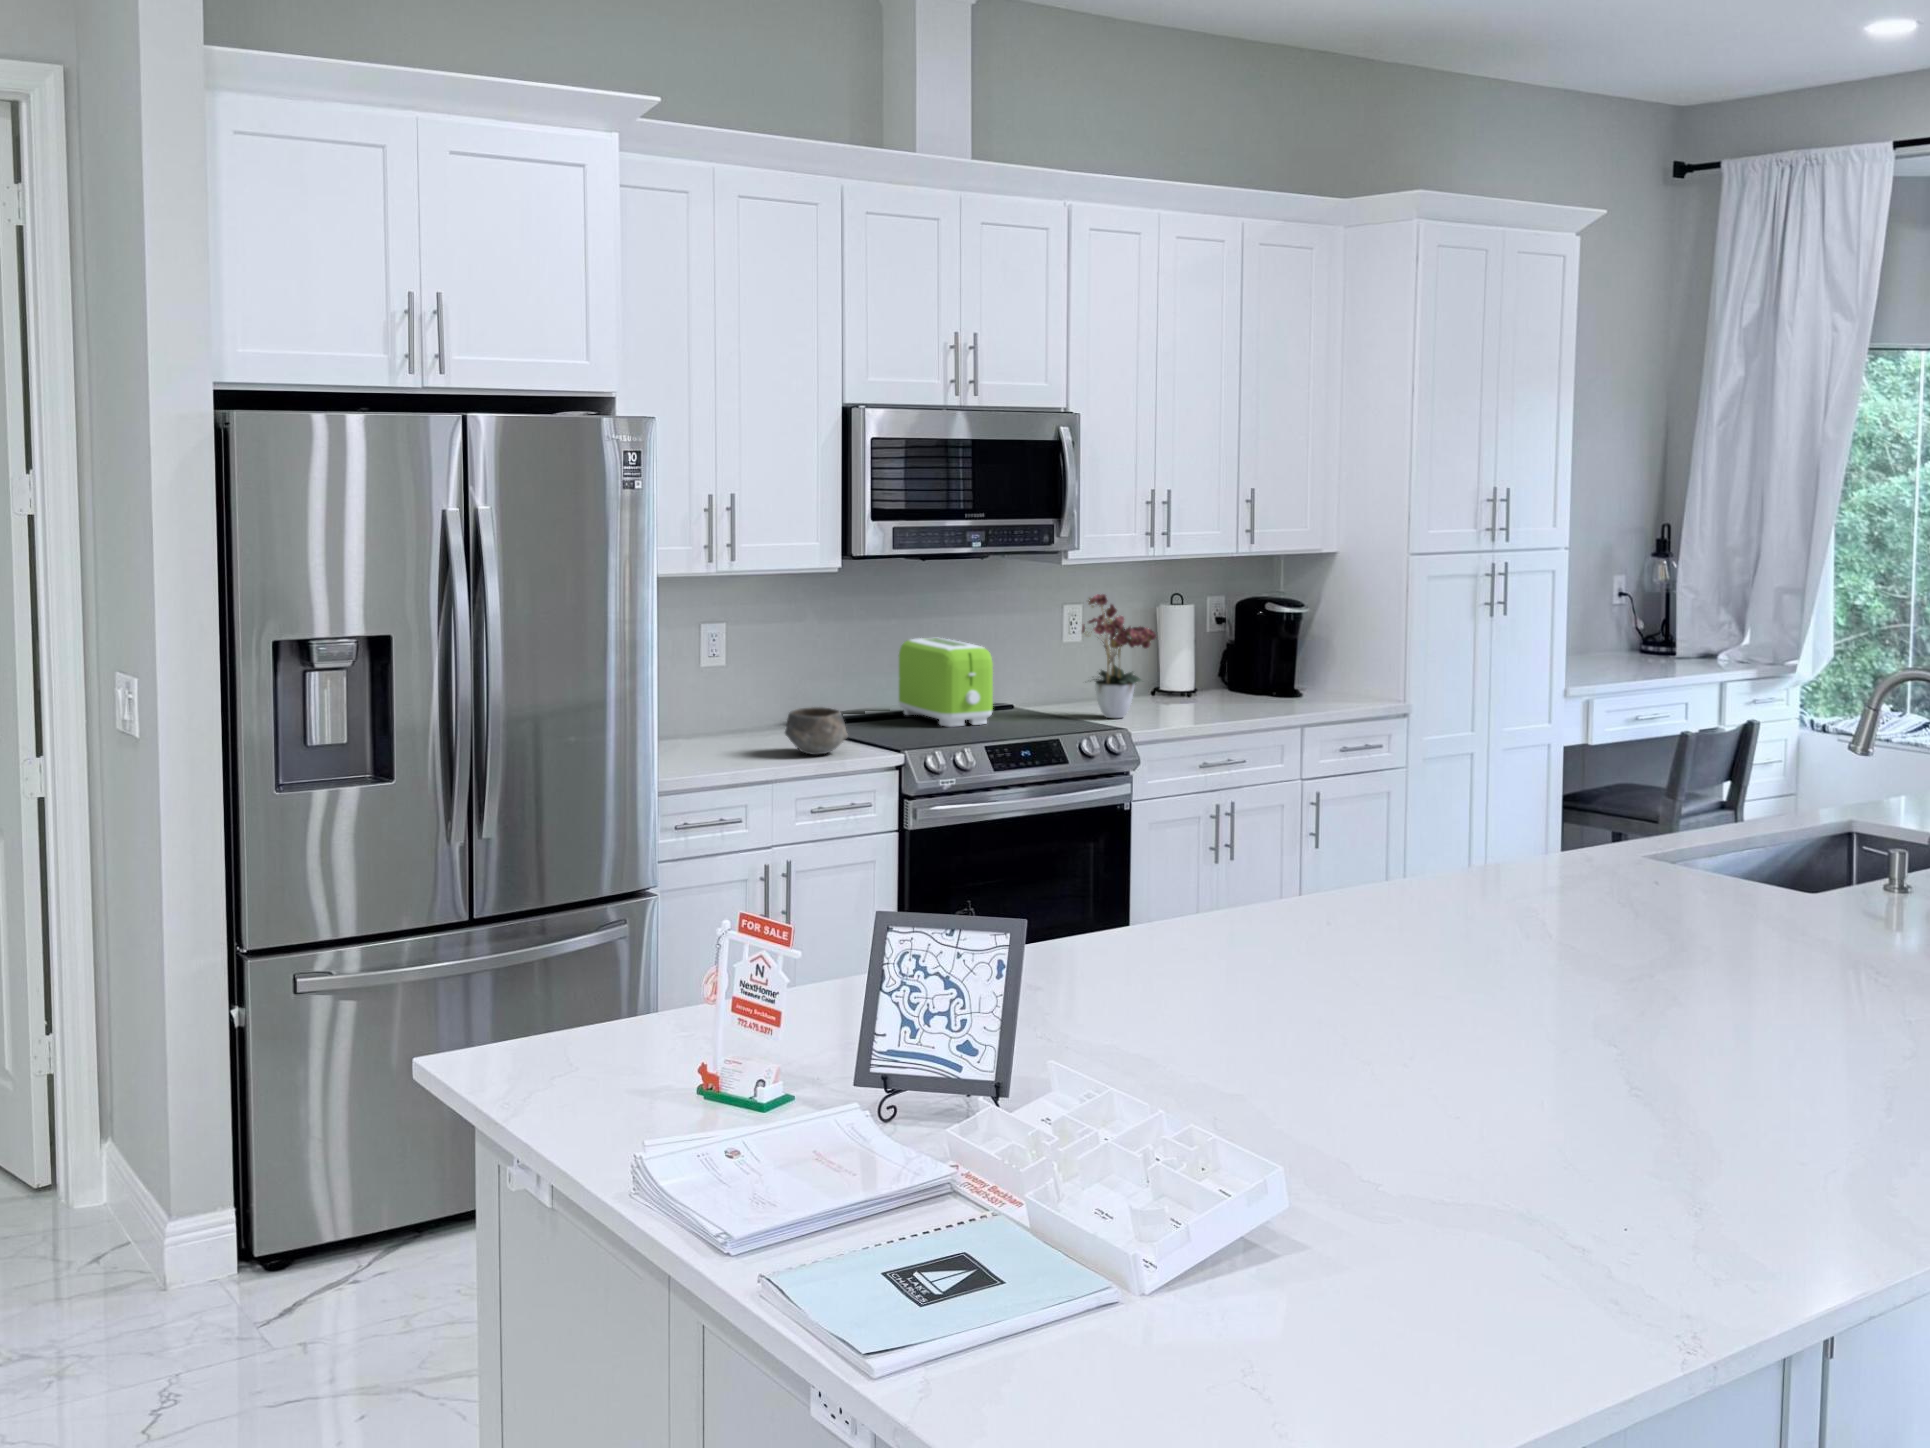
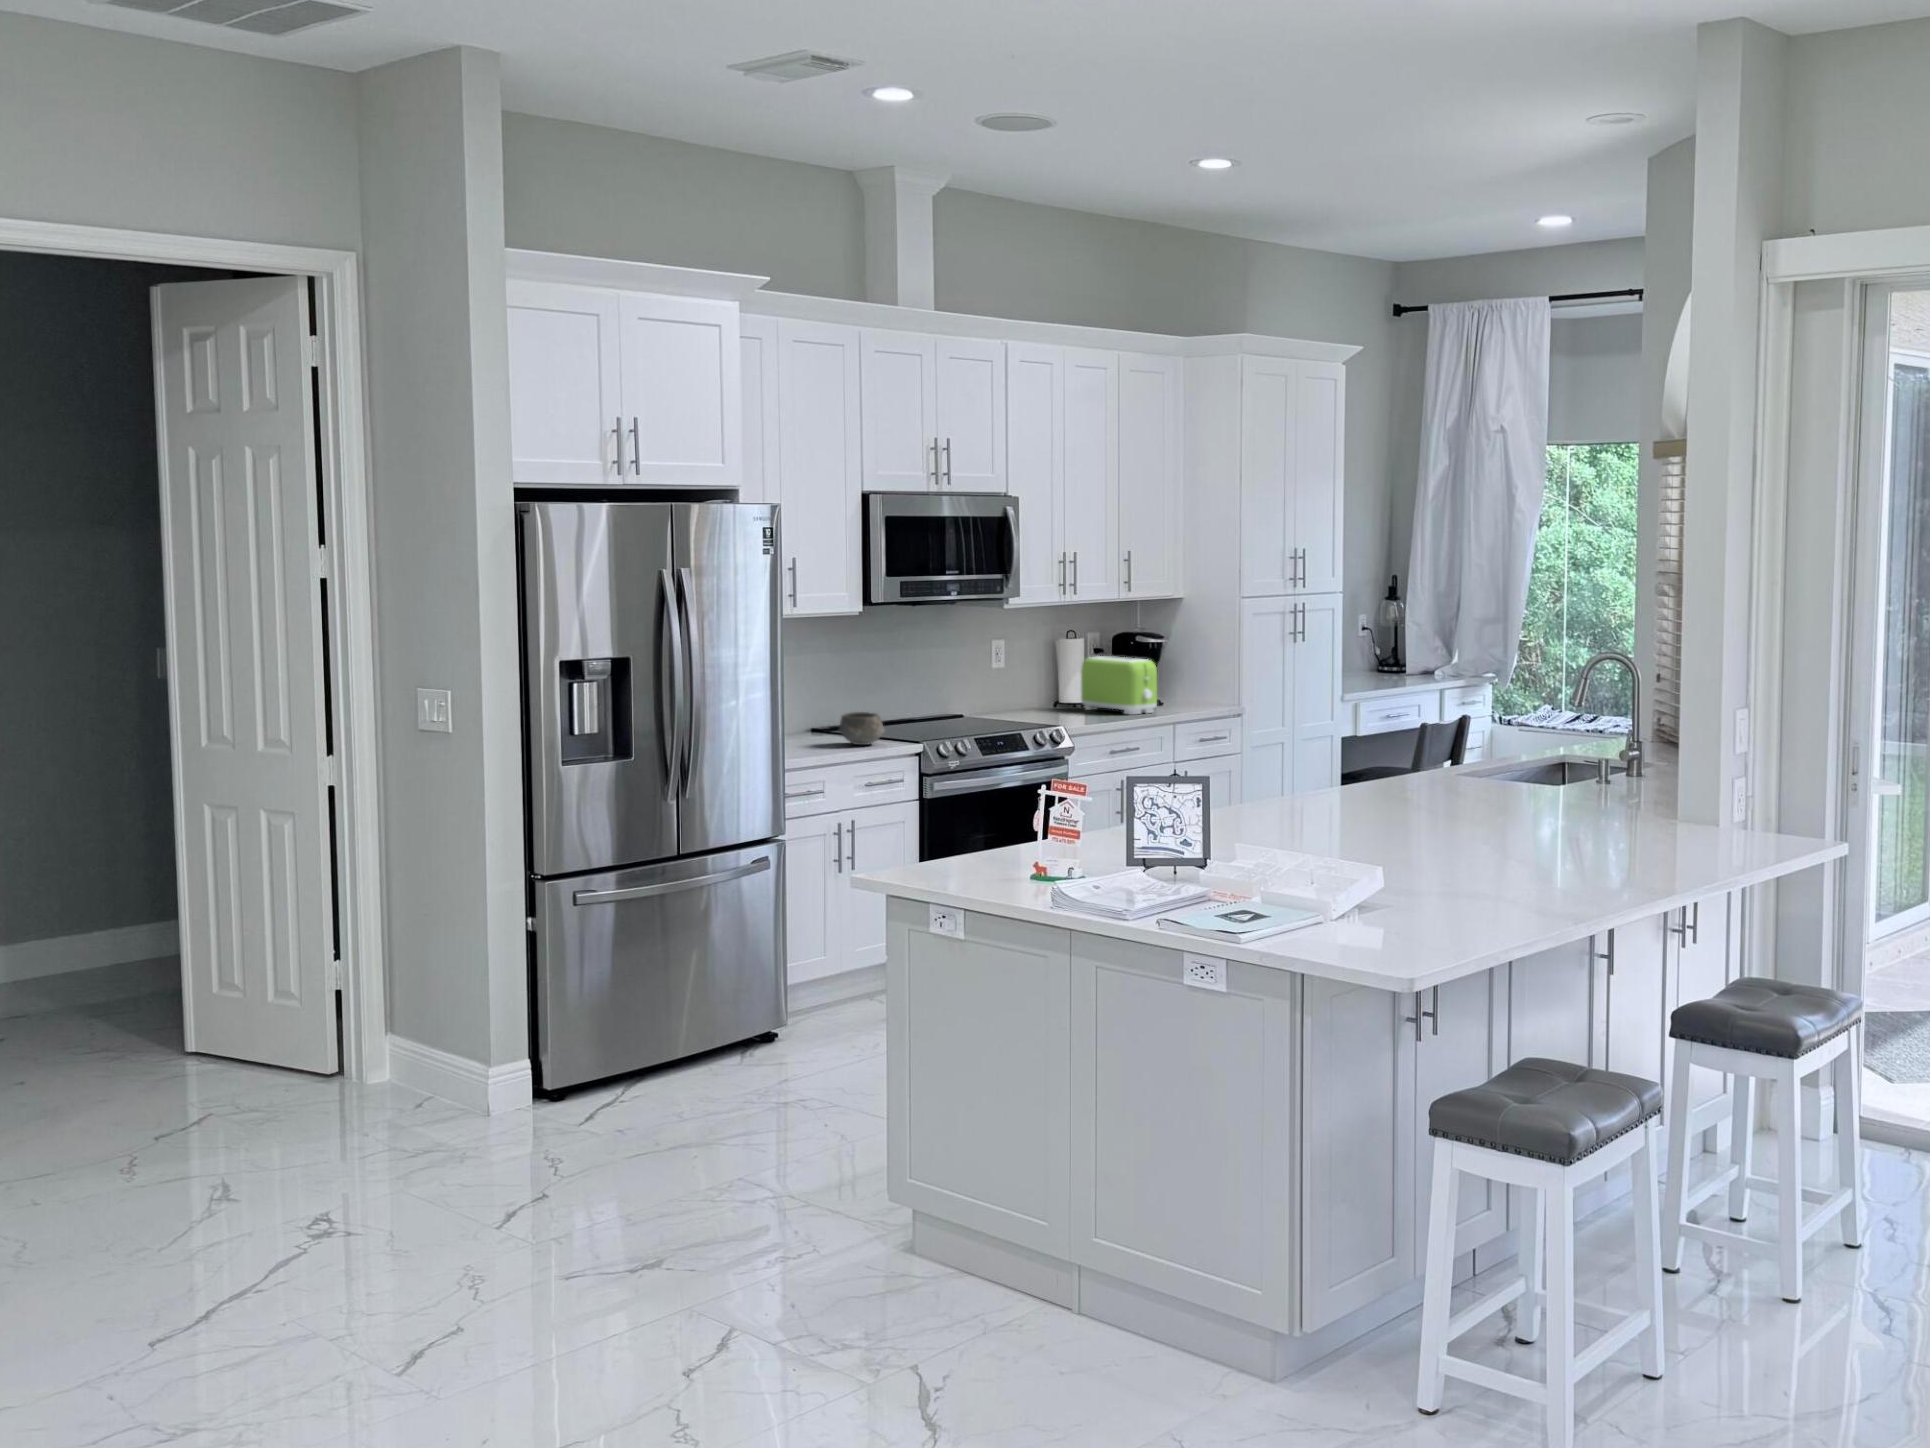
flower arrangement: present [1082,594,1156,718] -> none [1018,625,1078,720]
toaster: present [899,638,993,727] -> present [1081,656,1157,715]

